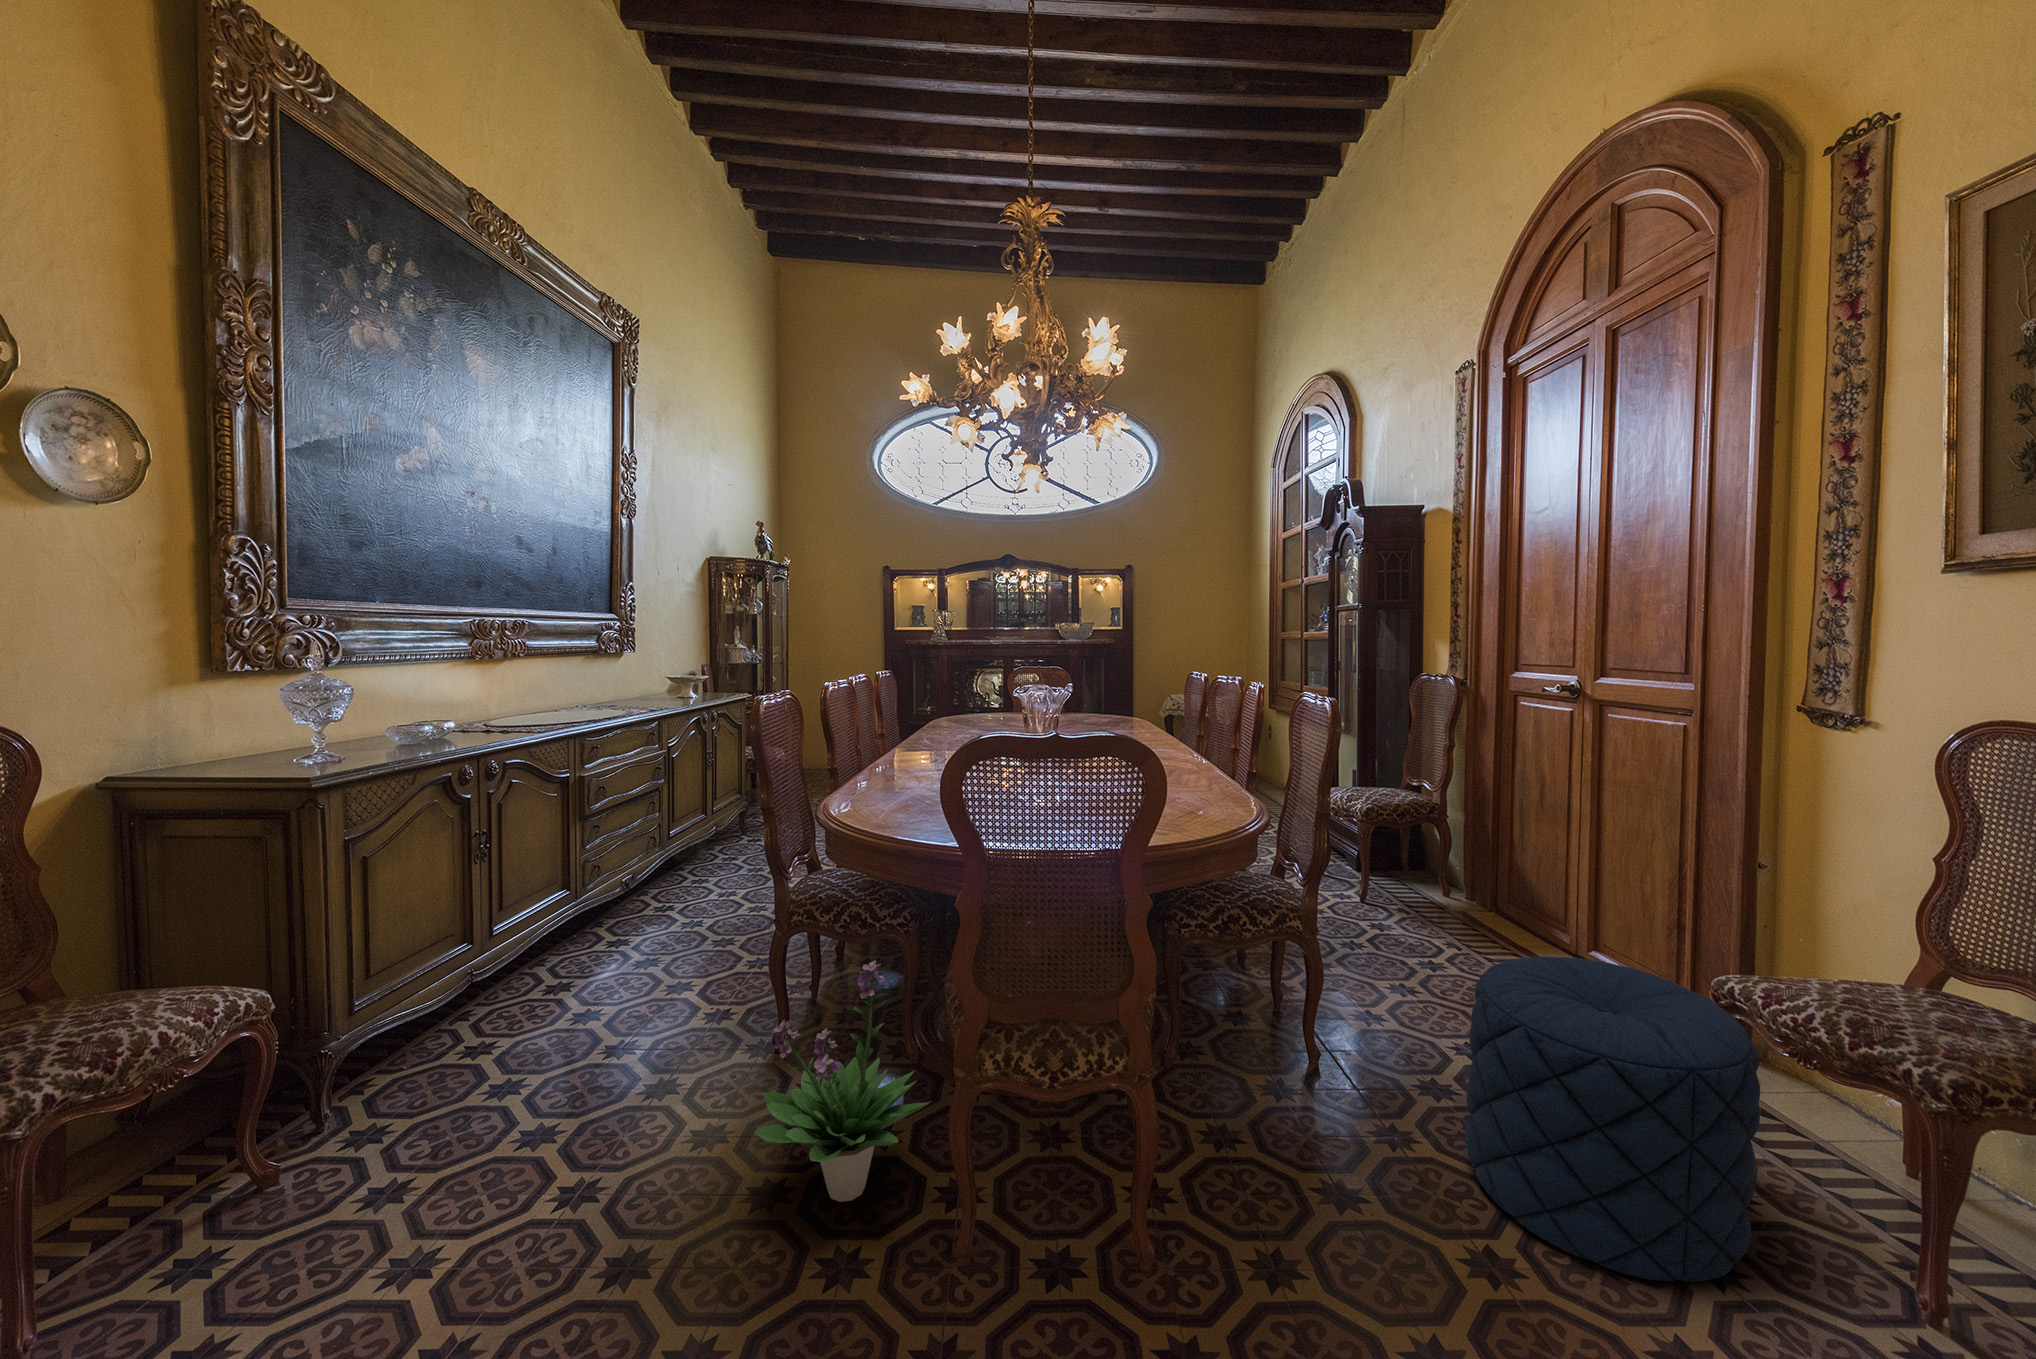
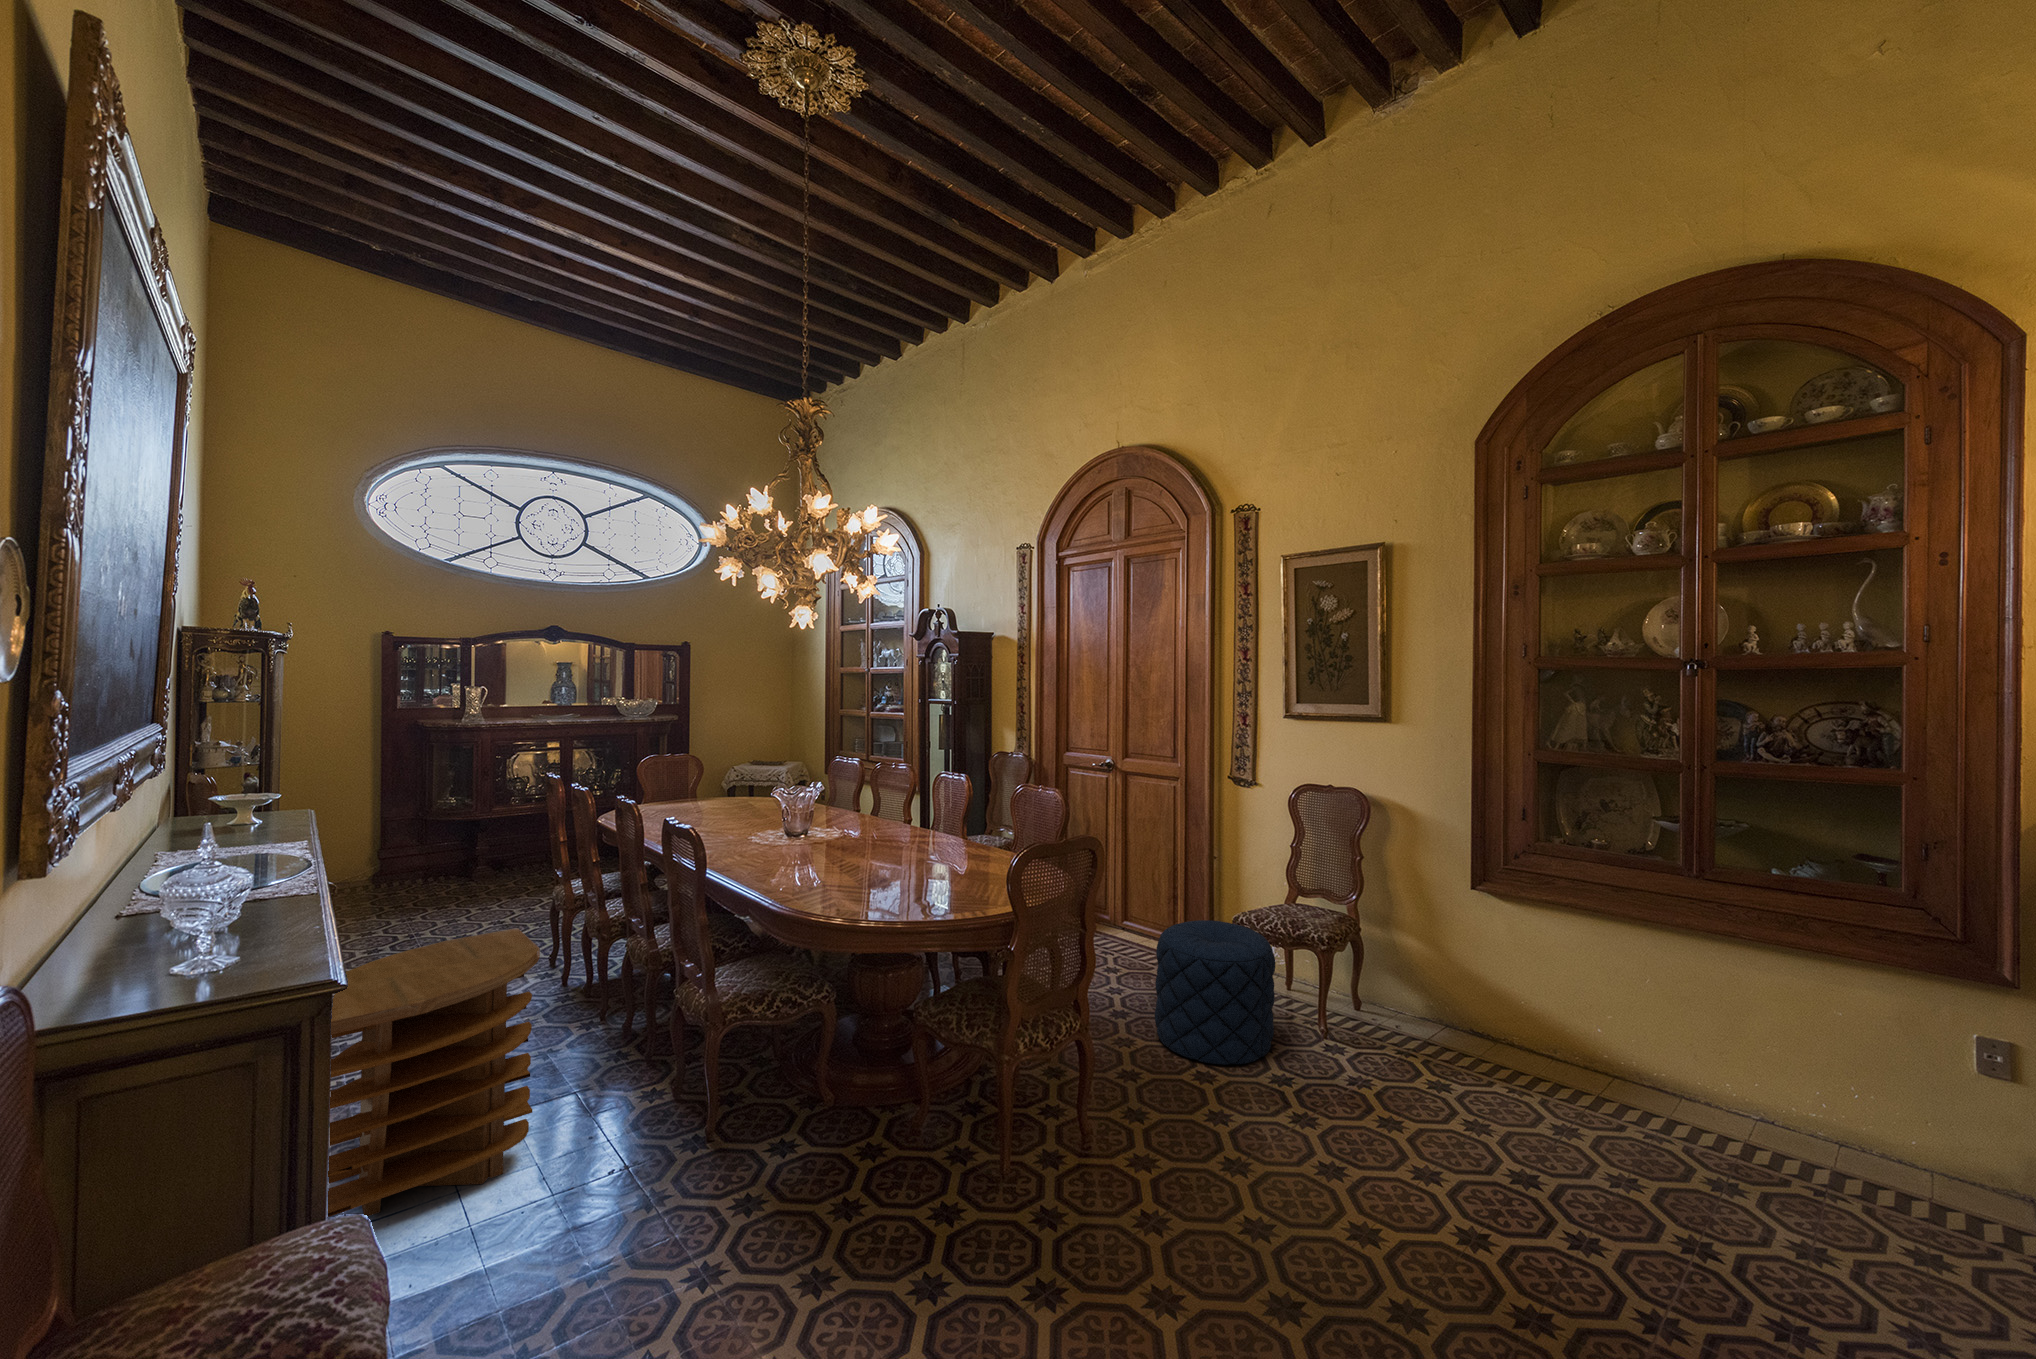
side table: none [488,786,734,1002] -> present [327,928,540,1218]
potted plant: present [754,961,930,1202] -> none [825,1023,954,1211]

